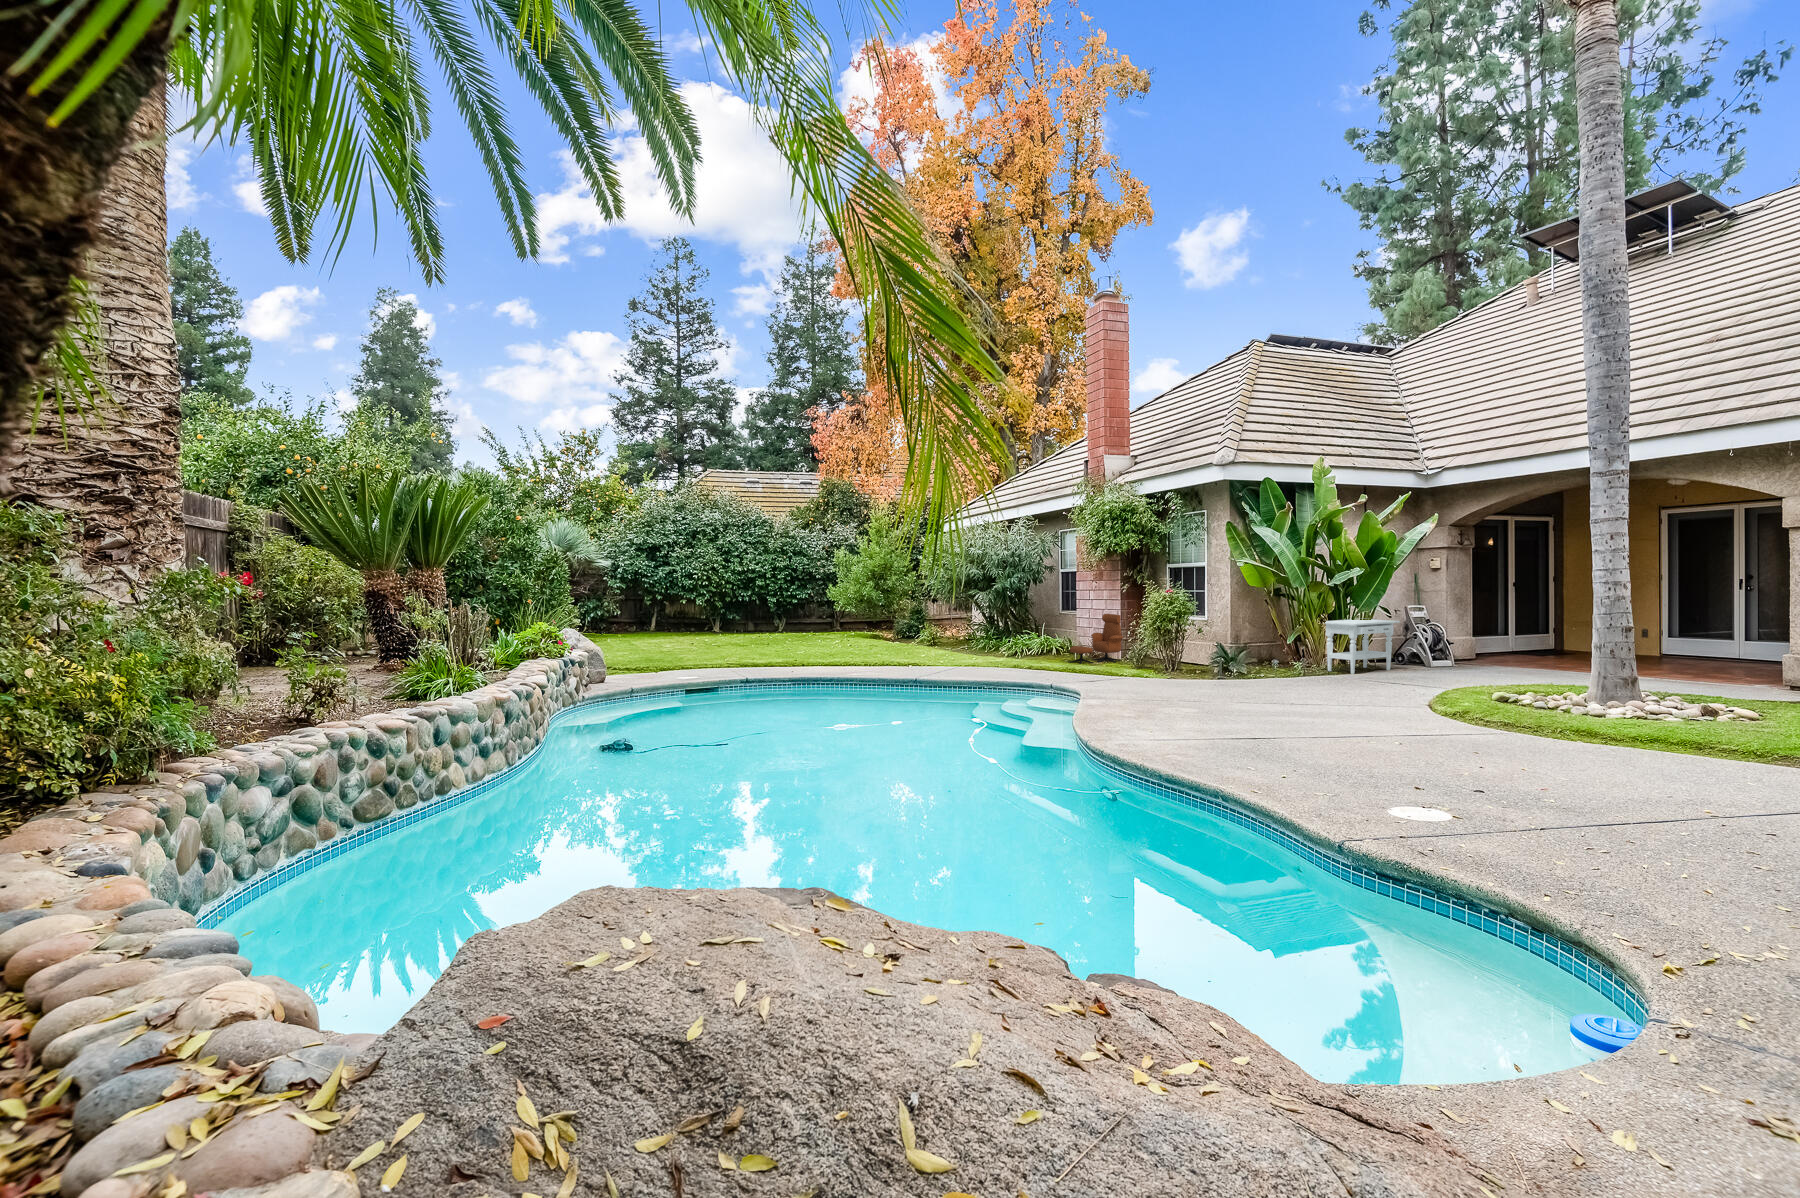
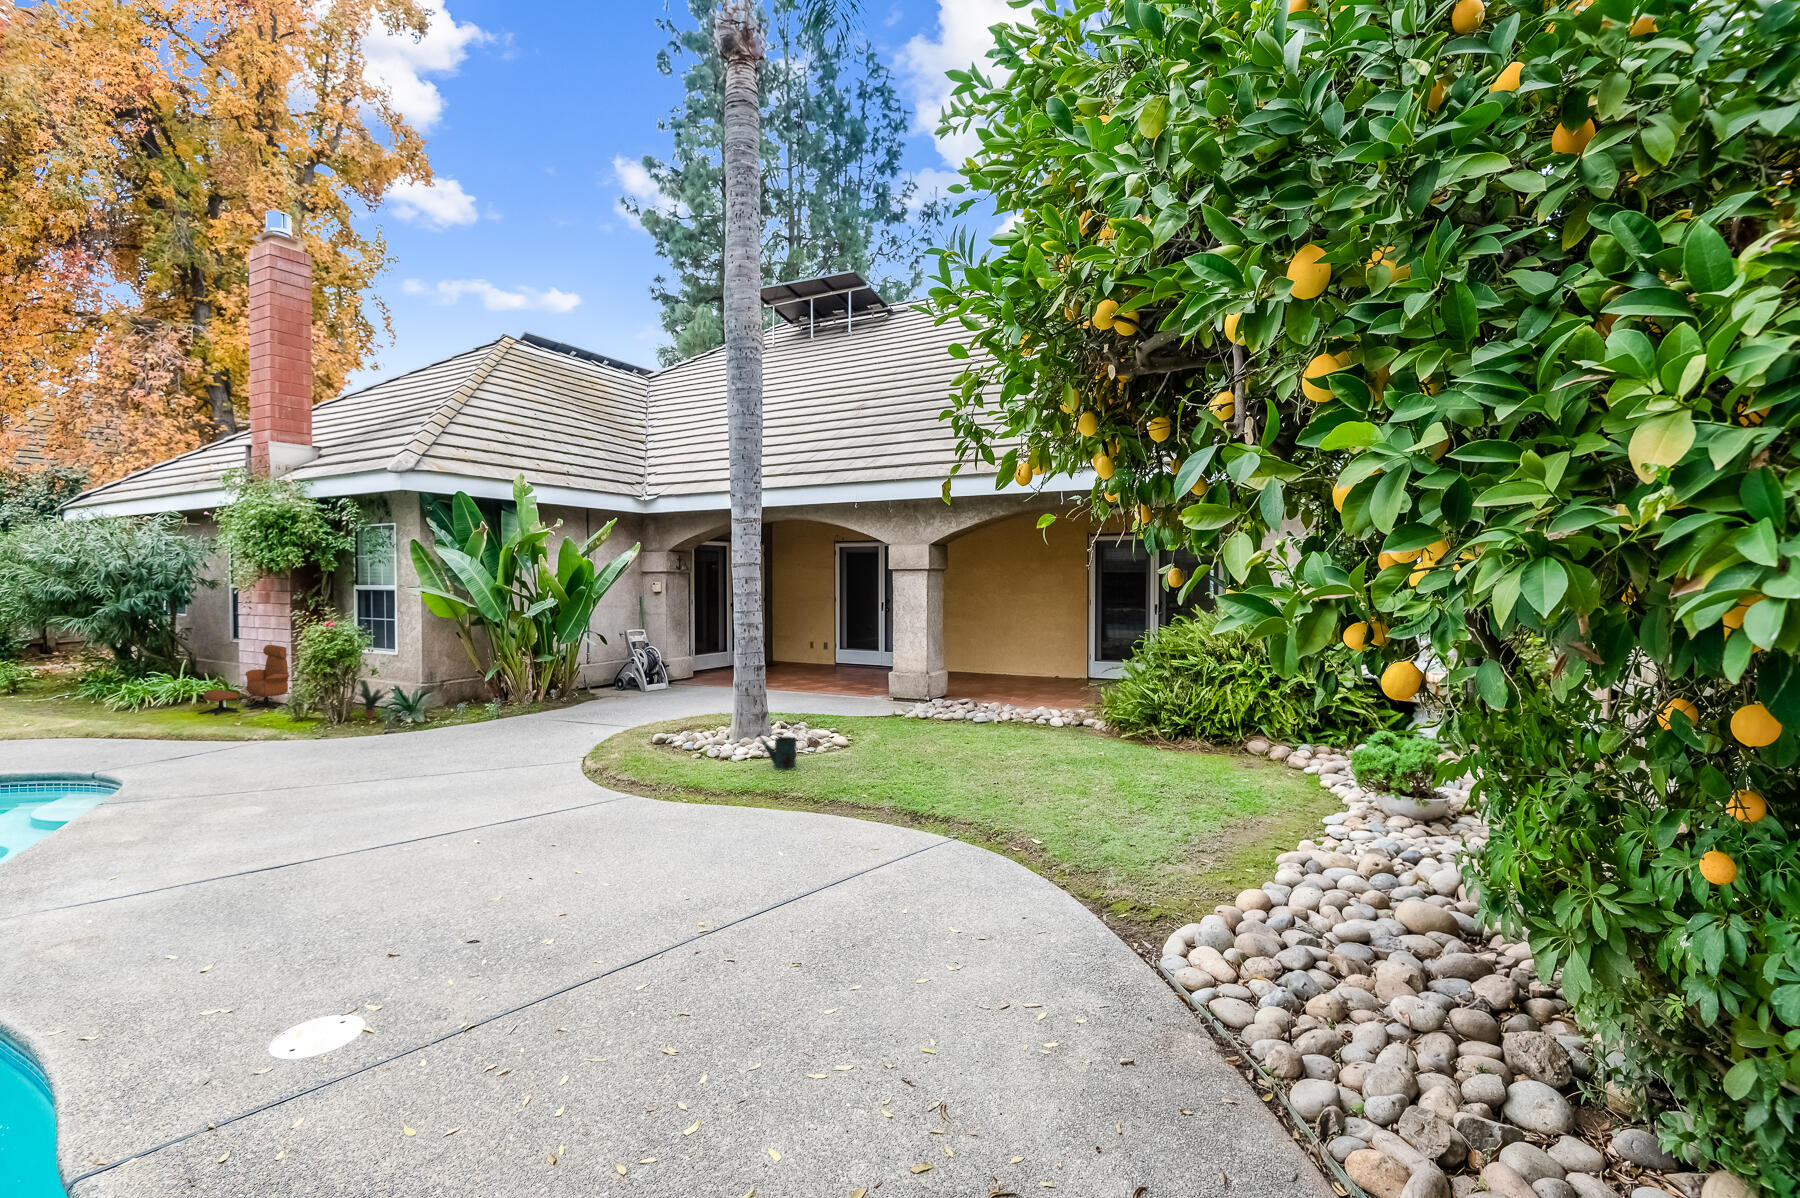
side table: present [1325,619,1400,674] -> none [519,649,607,714]
potted plant: none [1178,640,1207,671] -> present [352,680,390,719]
watering can: none [1639,682,1707,721] -> present [756,733,797,770]

